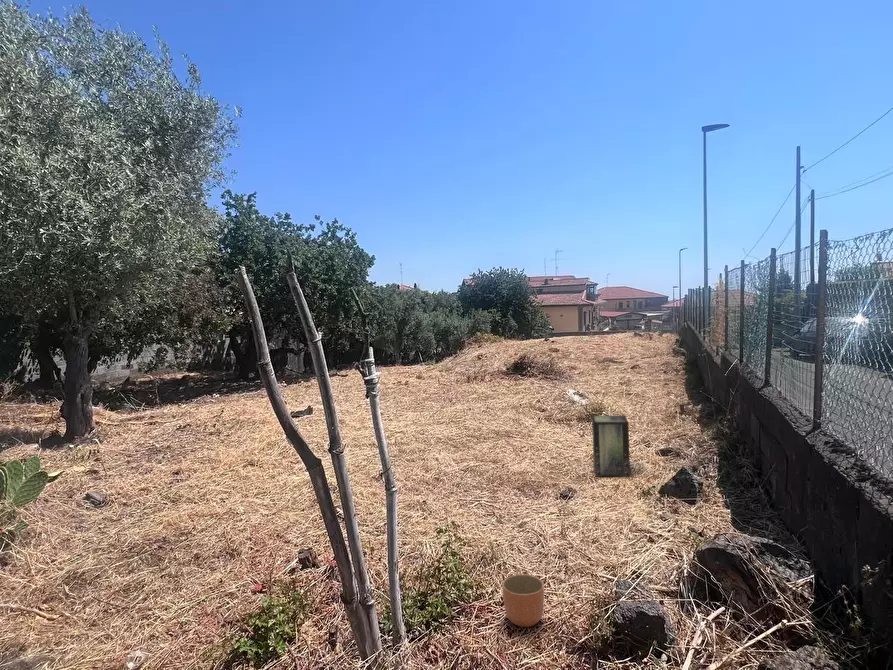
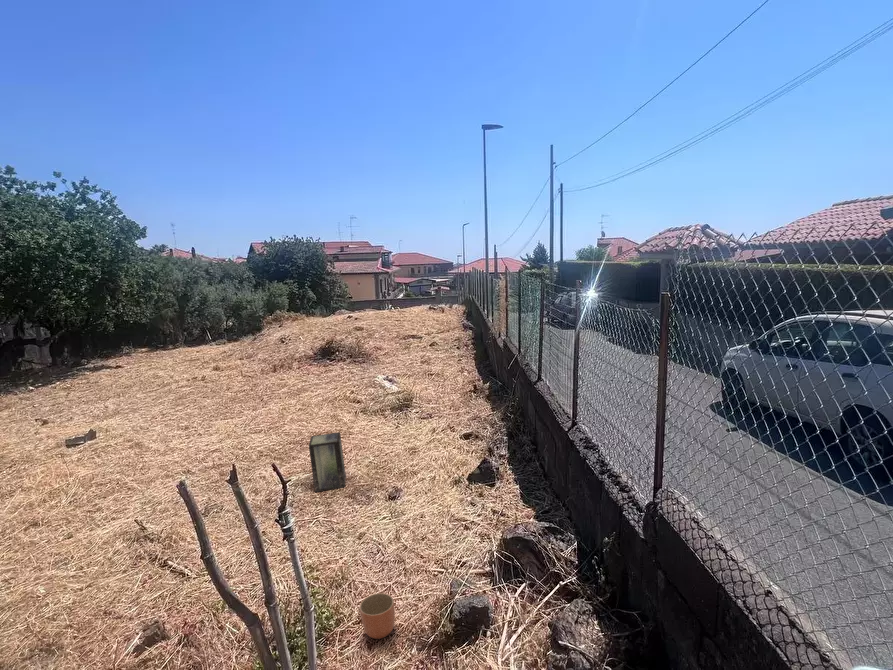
storage box: present [592,416,630,477] -> present [309,432,346,492]

